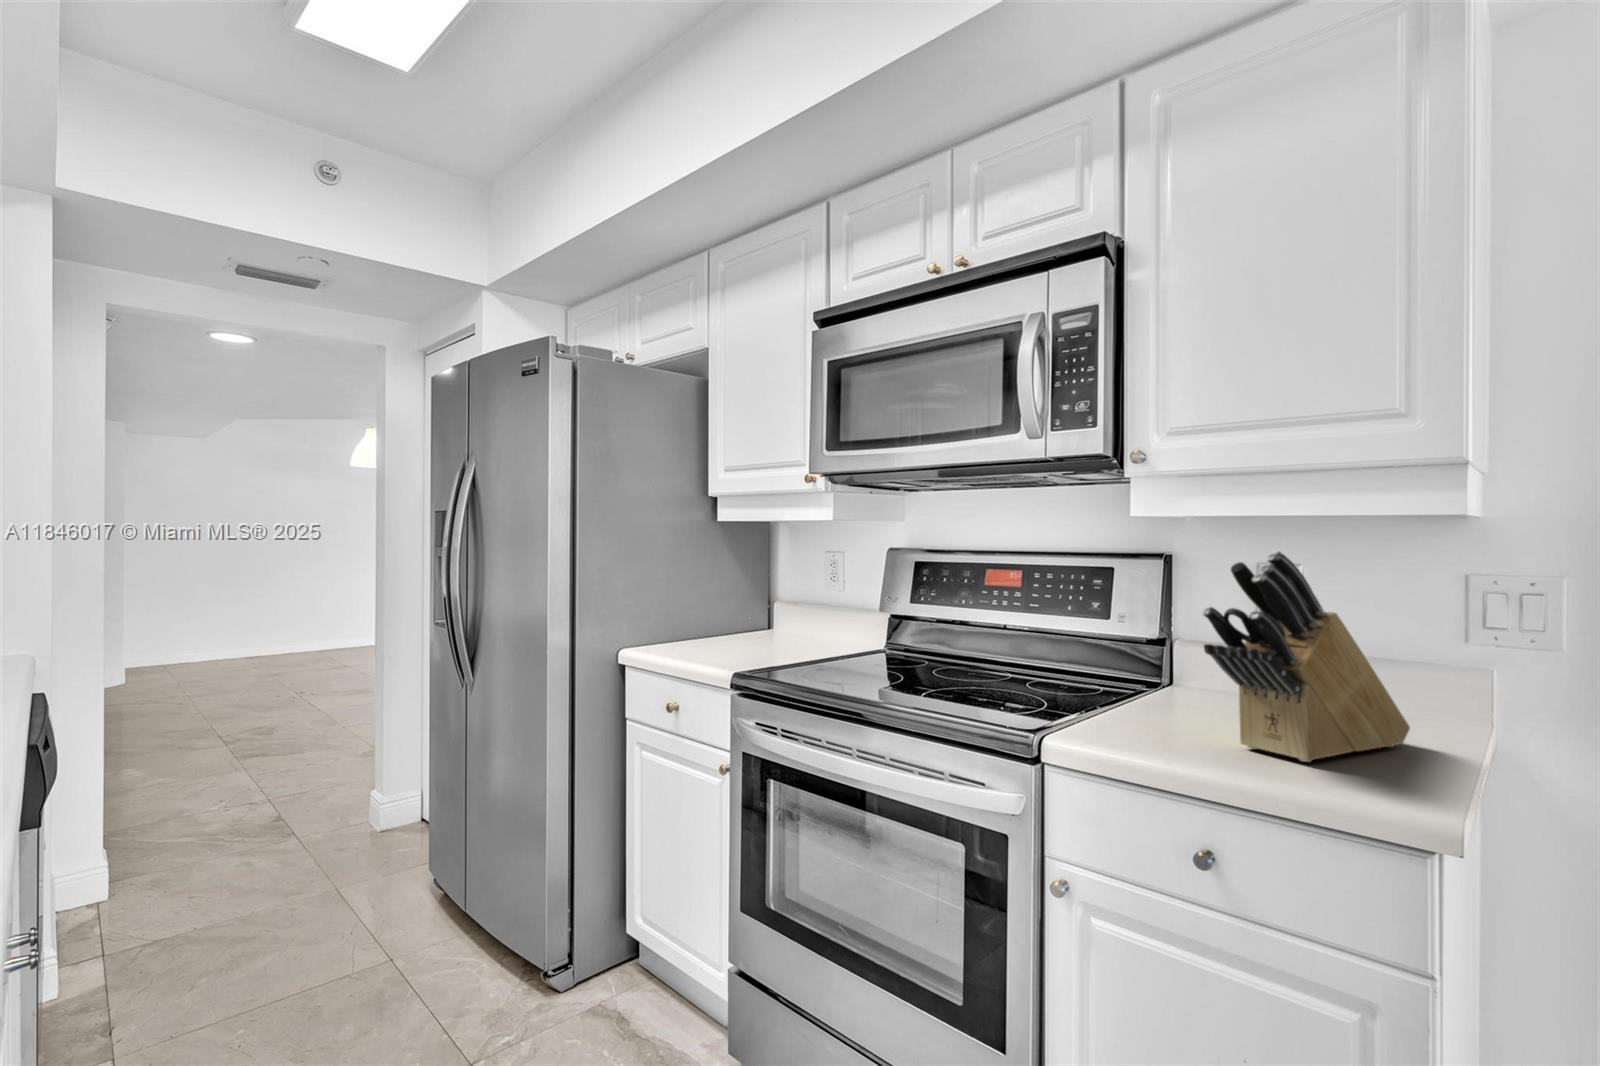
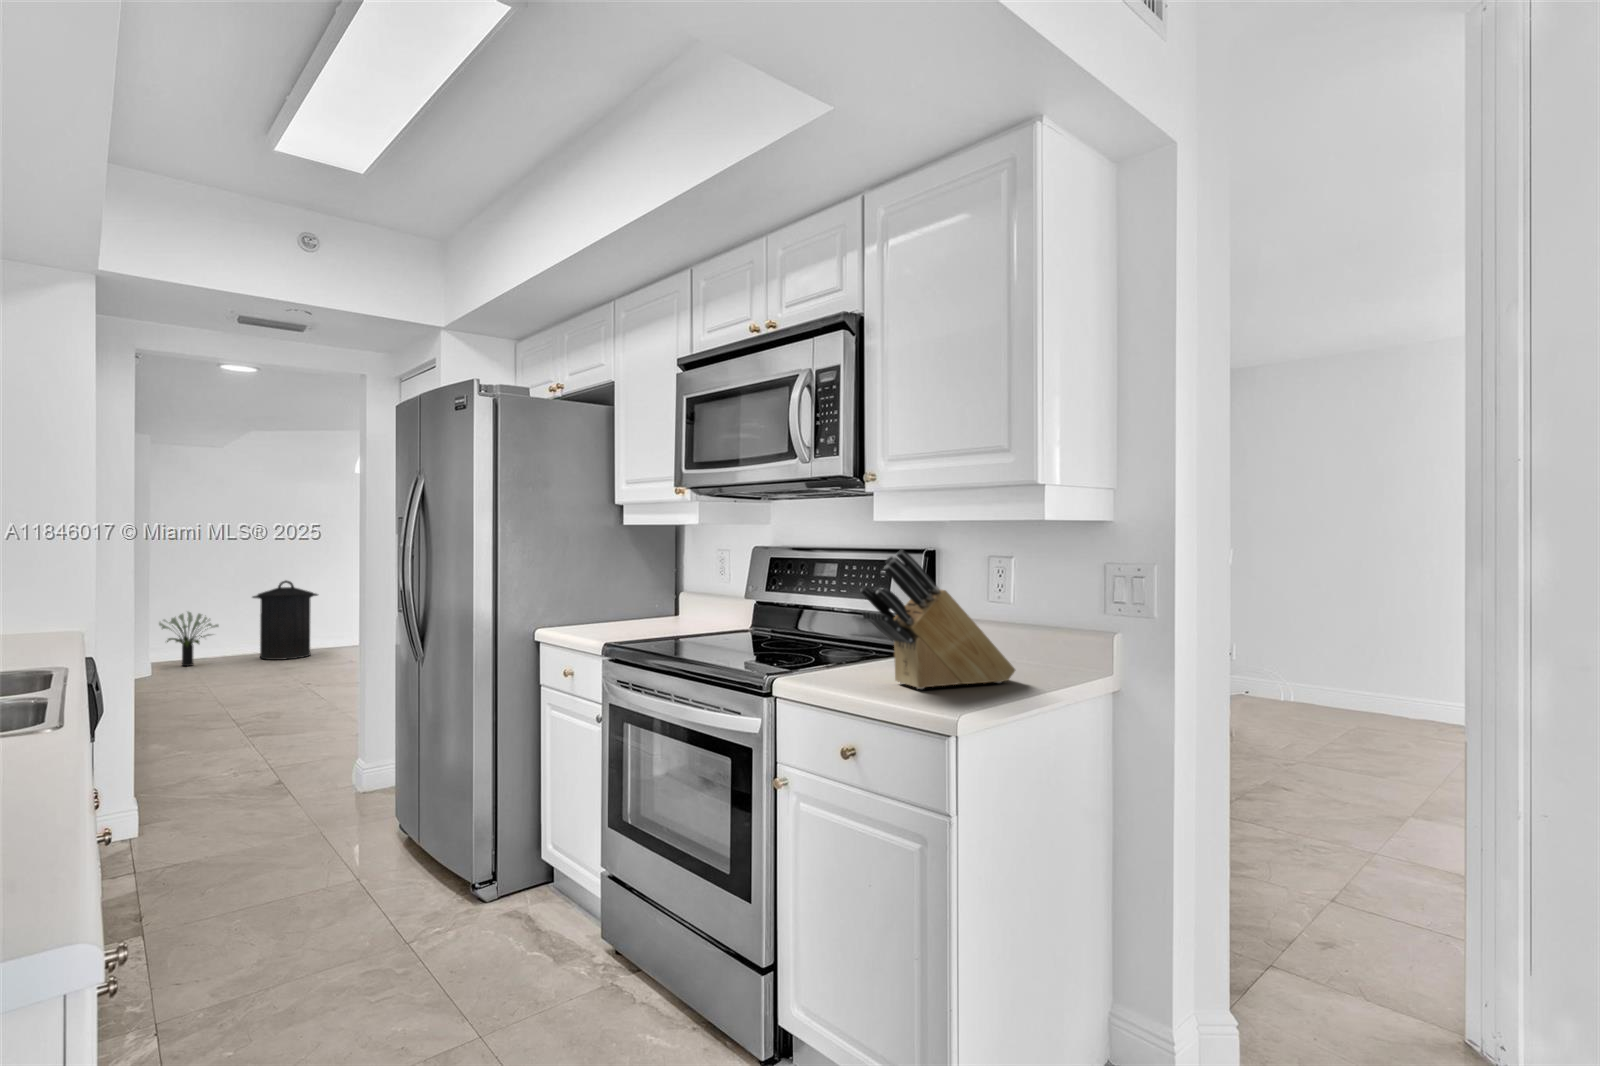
trash can: none [250,581,321,663] -> present [253,581,318,660]
potted plant: none [150,614,215,671] -> present [159,612,218,666]

